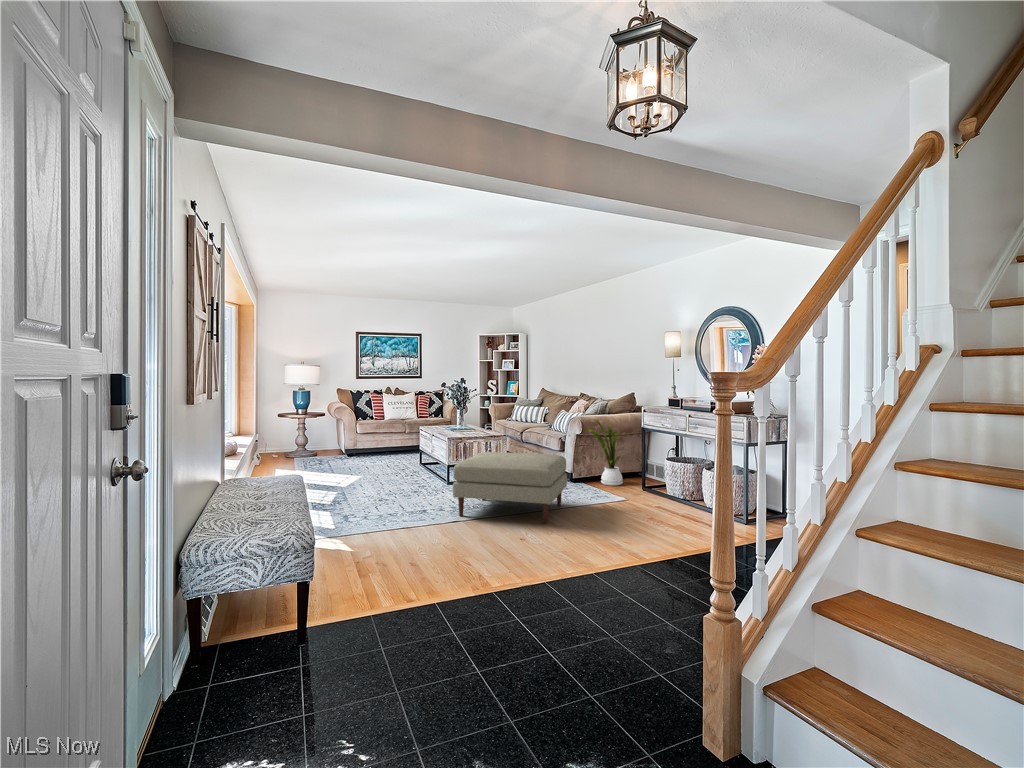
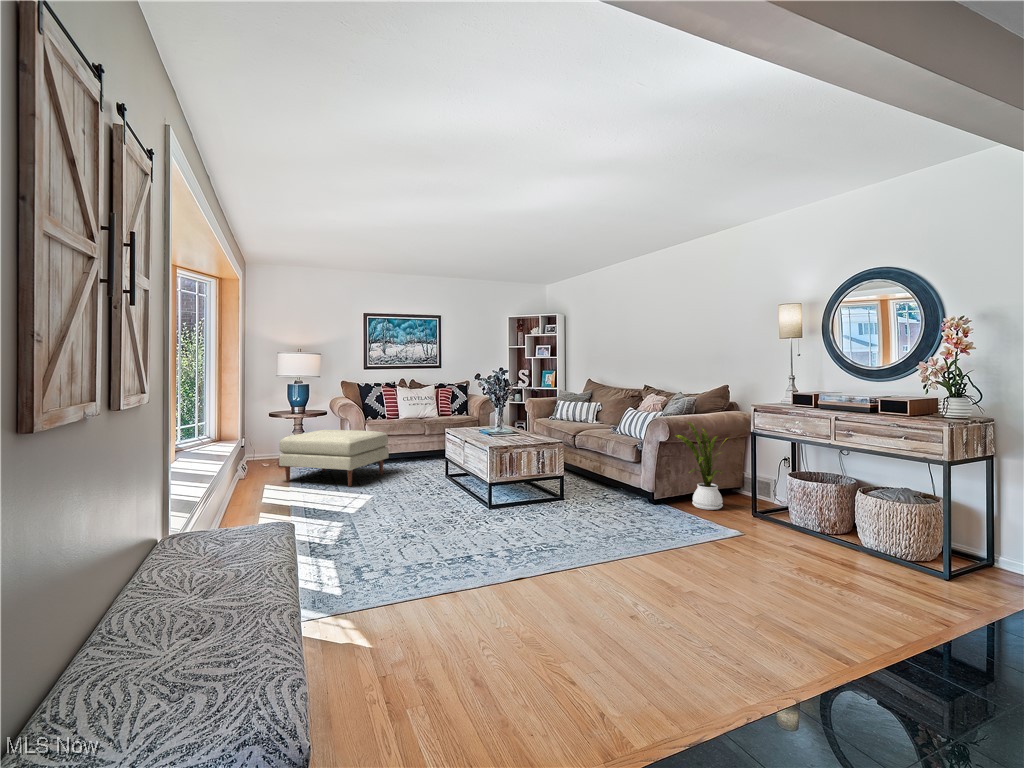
ottoman: present [453,452,567,523] -> present [279,430,389,486]

